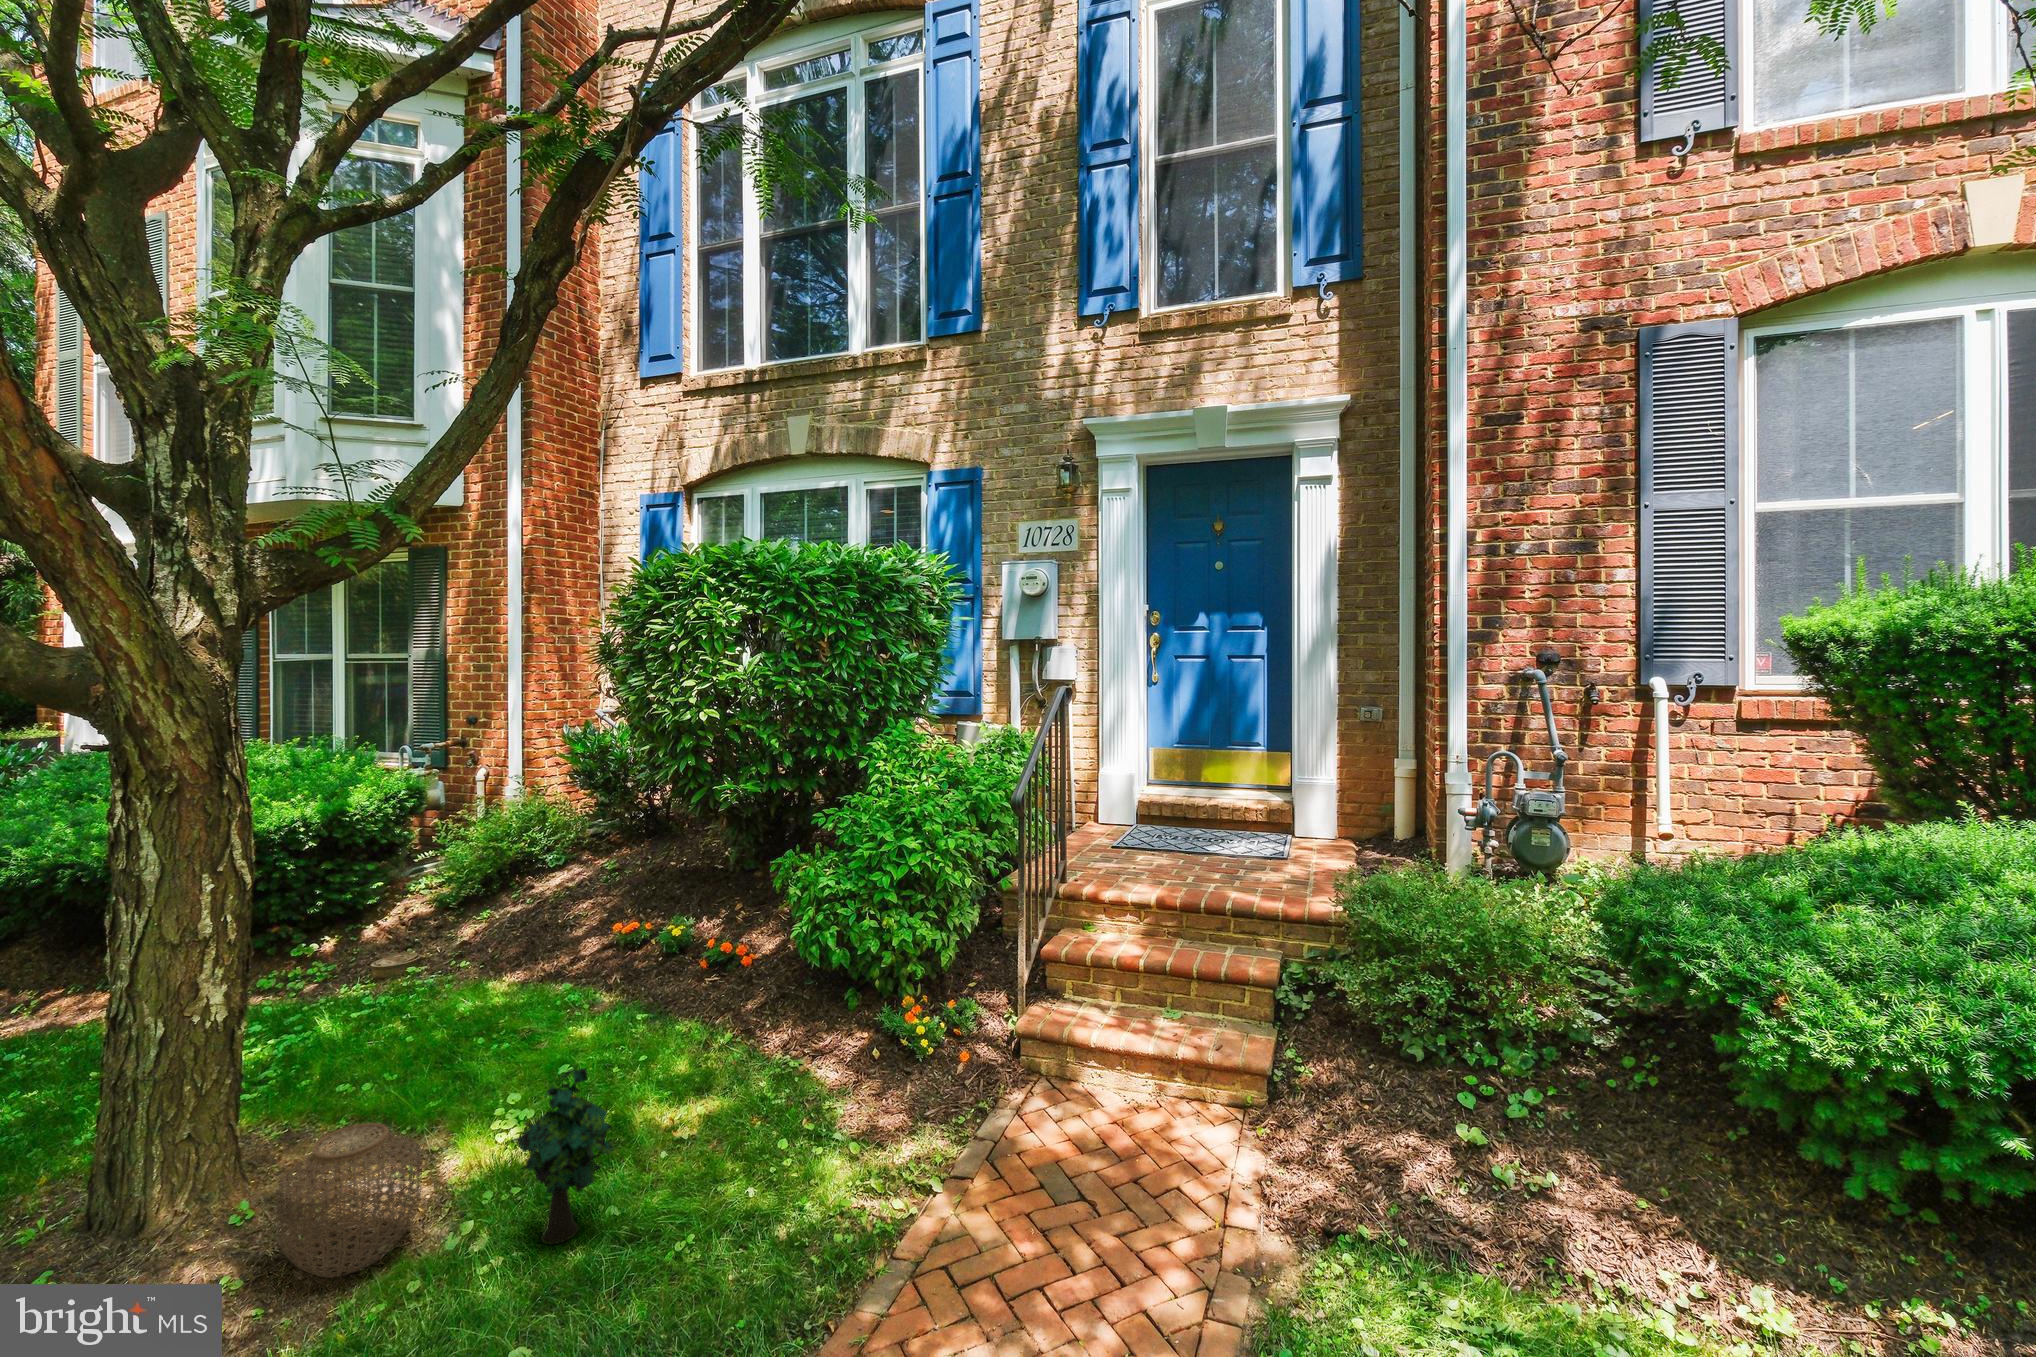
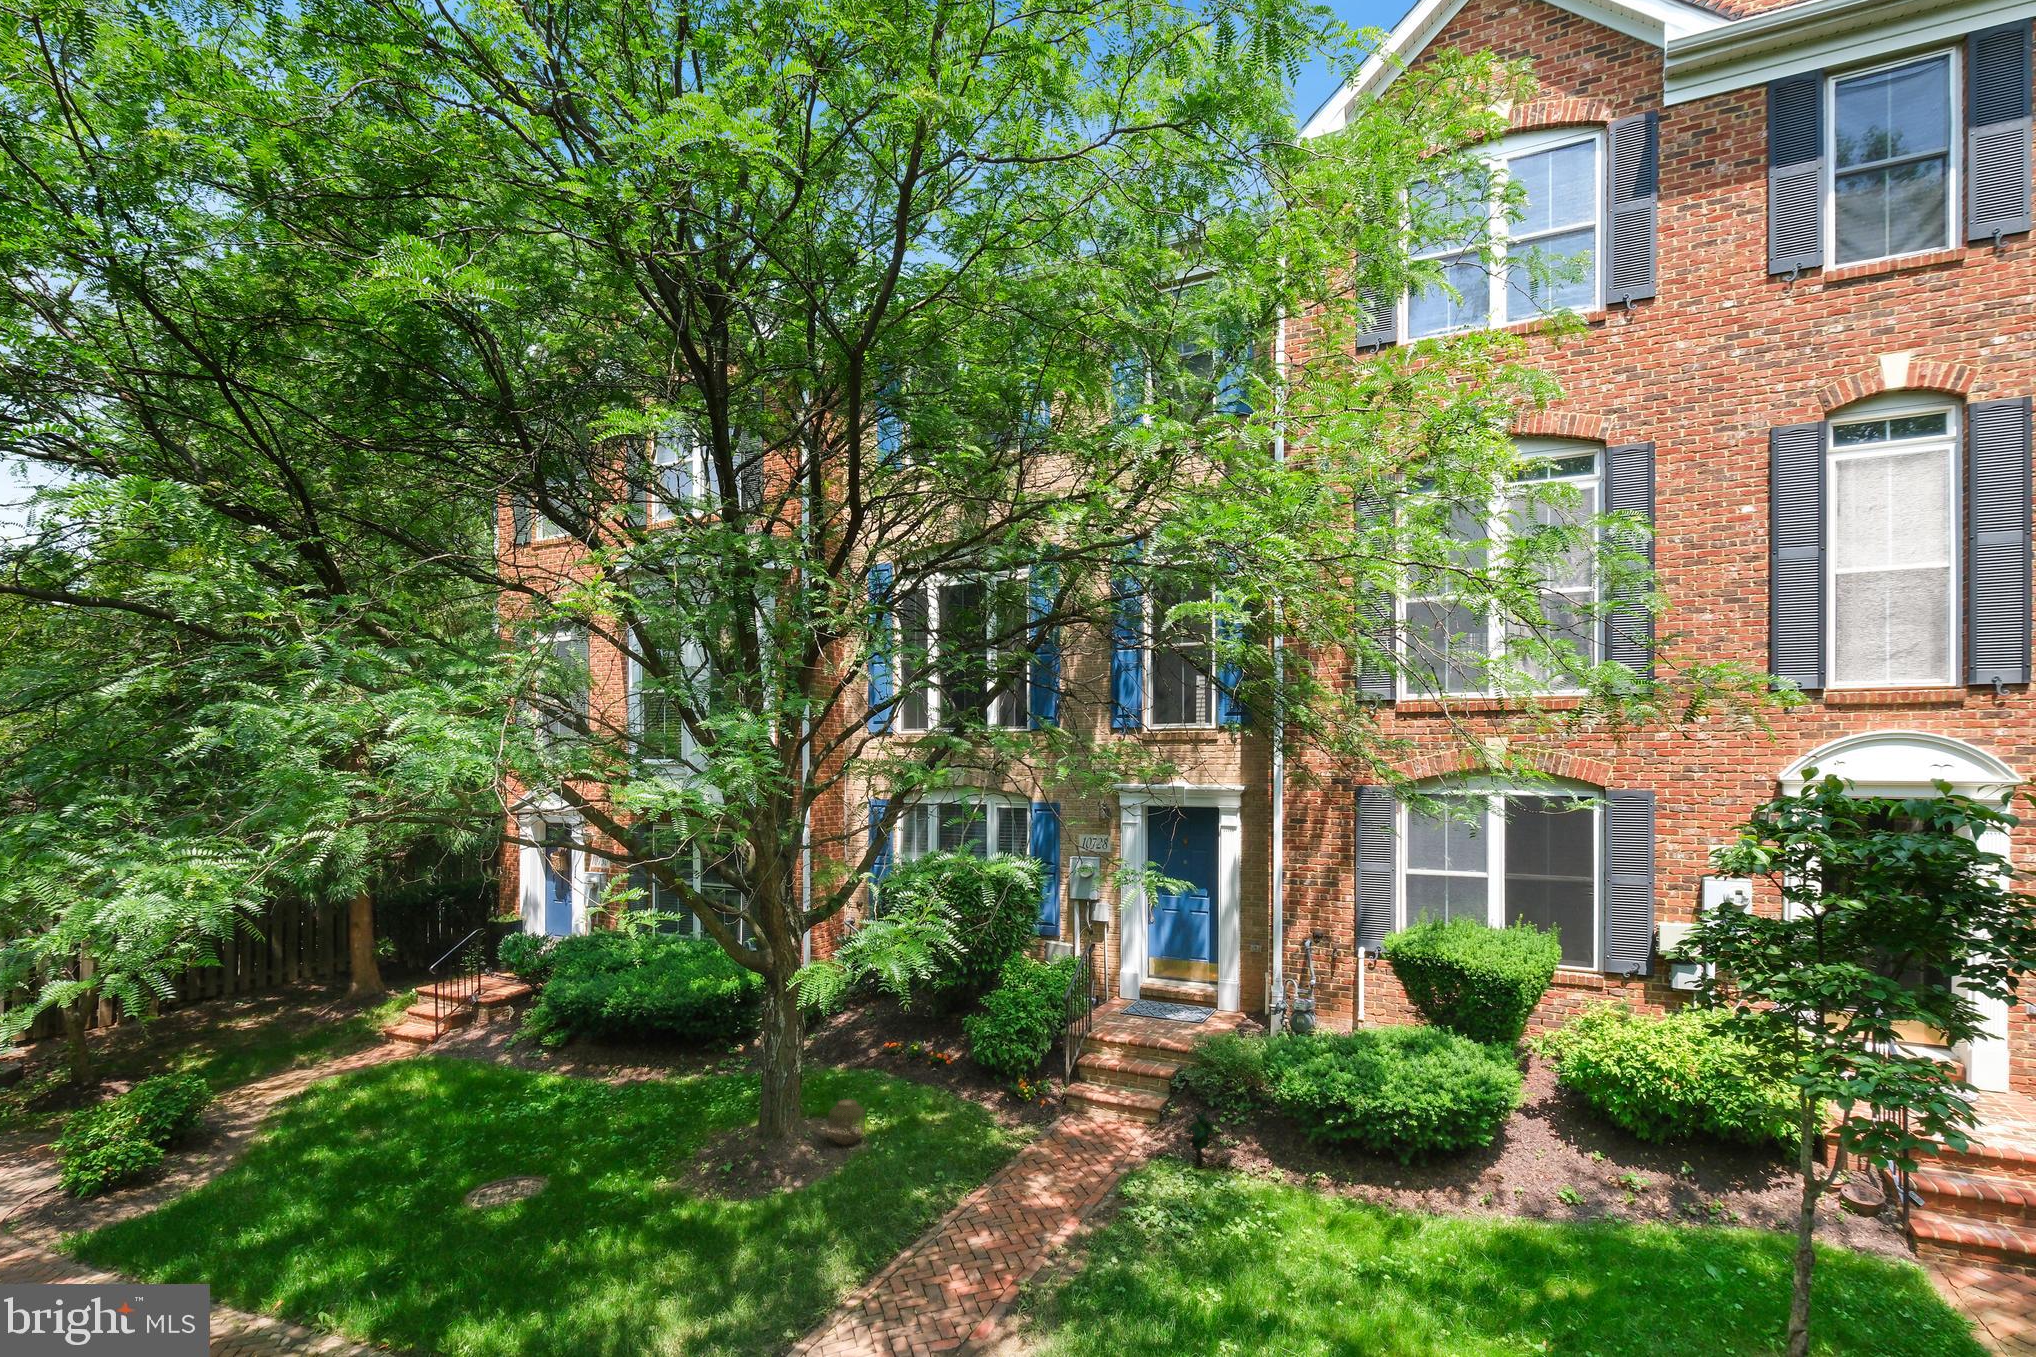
decorative plant: present [508,1067,613,1244] -> present [1184,1108,1215,1169]

